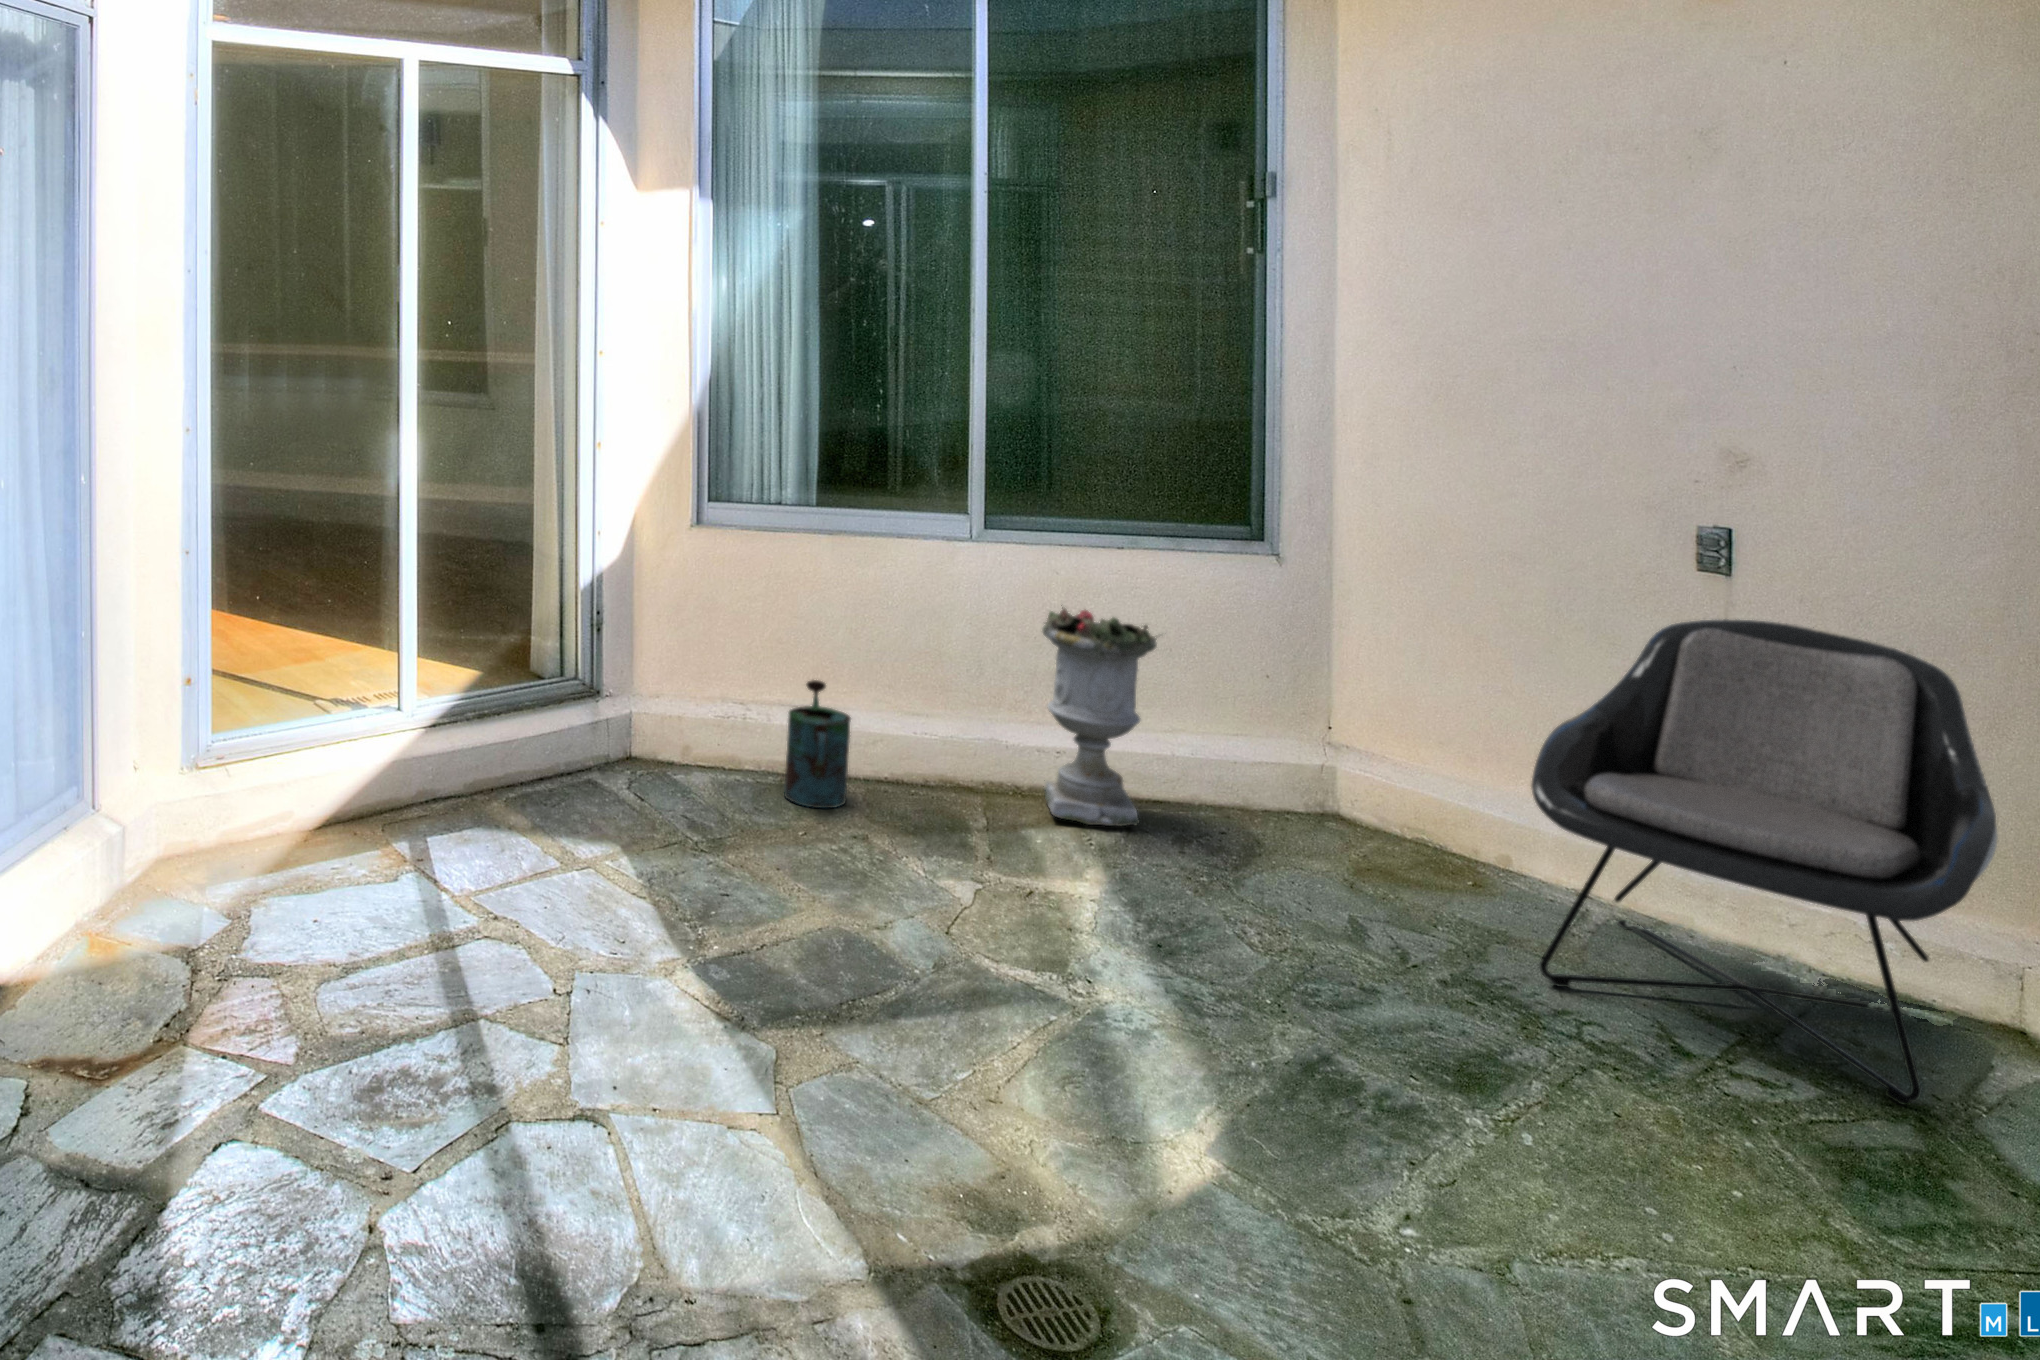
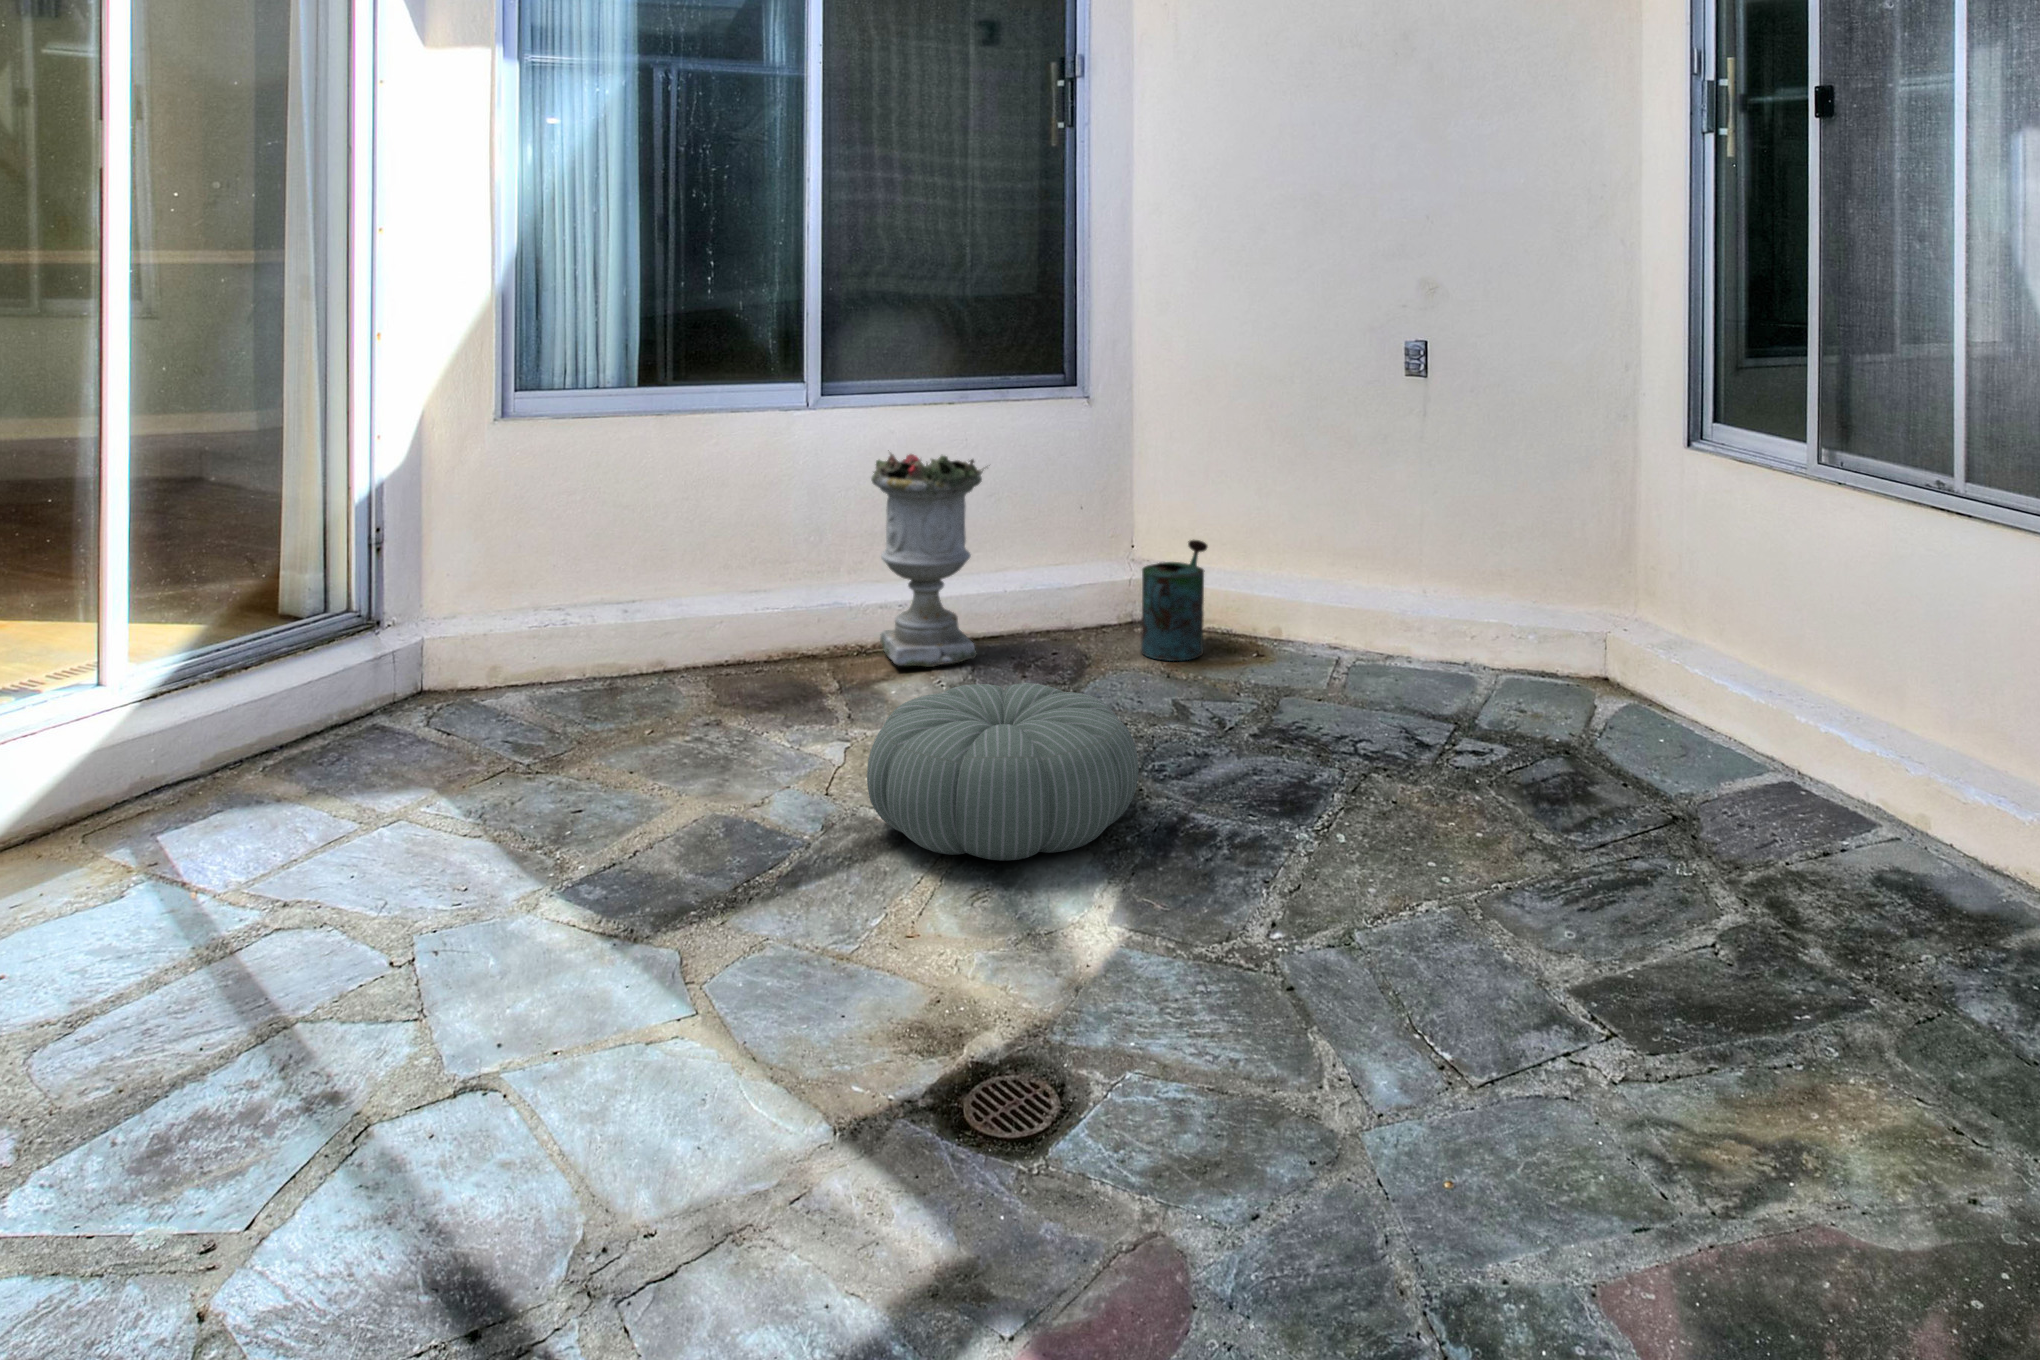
lounge chair: present [1531,619,1998,1105] -> none [1309,384,1610,741]
watering can: present [784,680,851,808] -> present [1141,540,1208,661]
pouf: none [983,858,1274,1058] -> present [867,683,1139,860]

